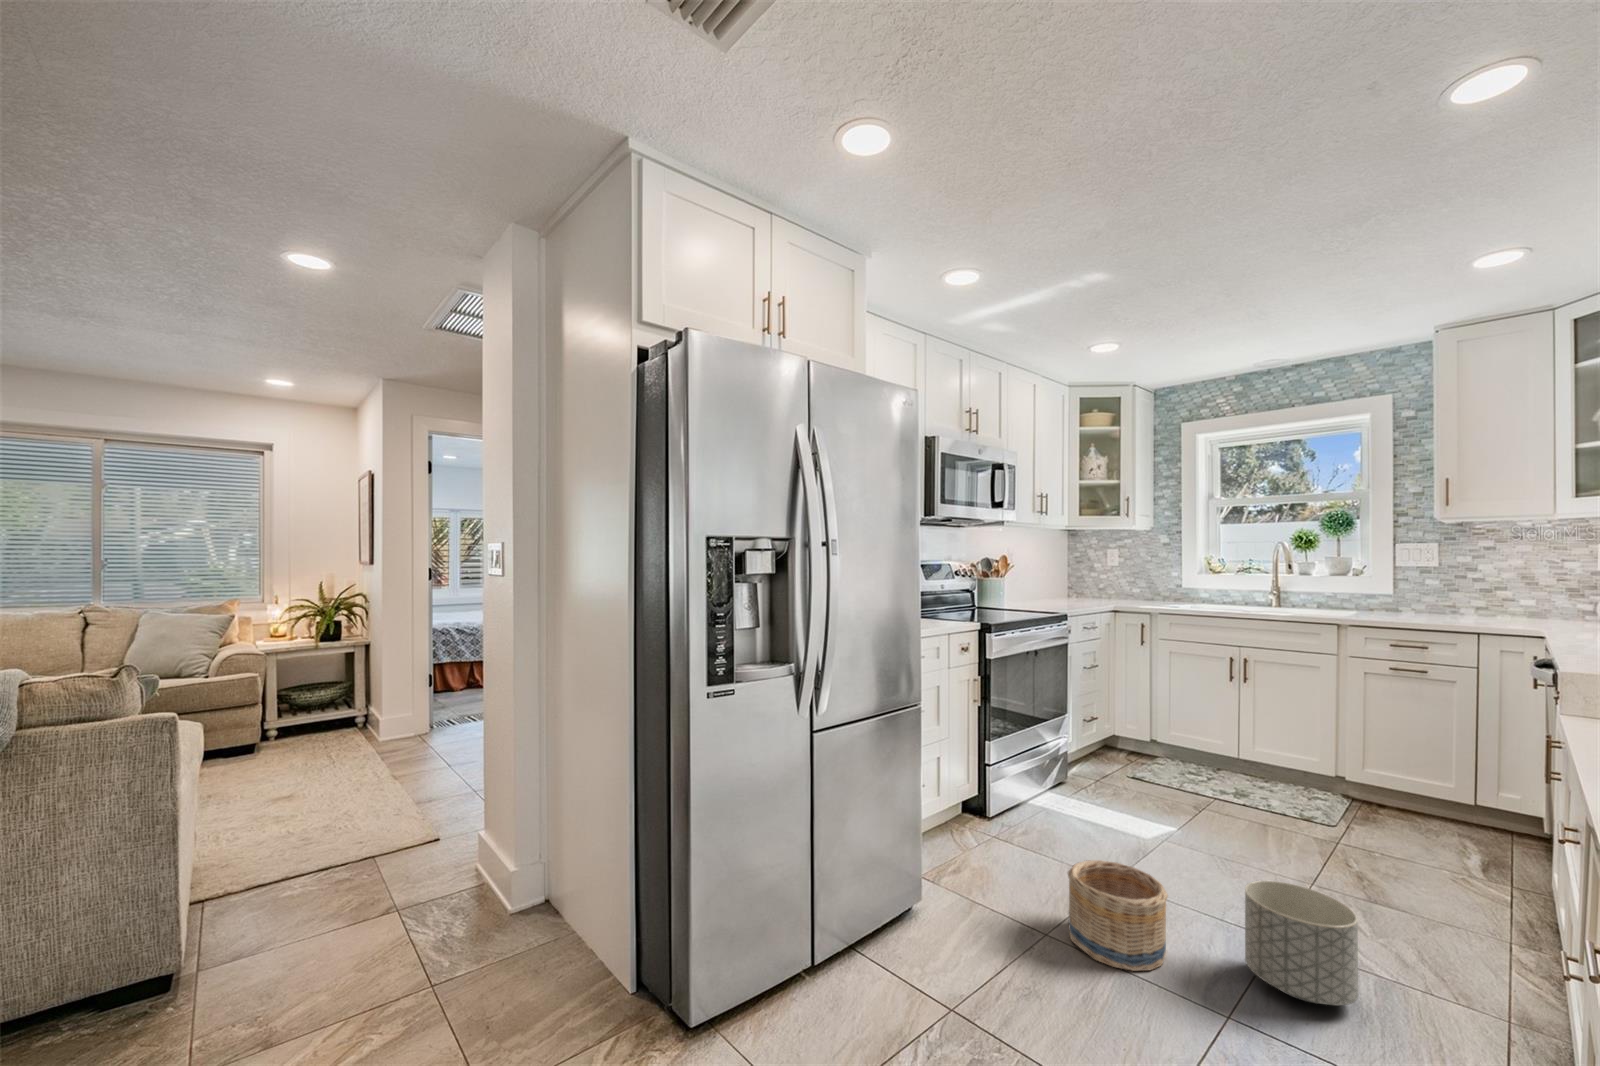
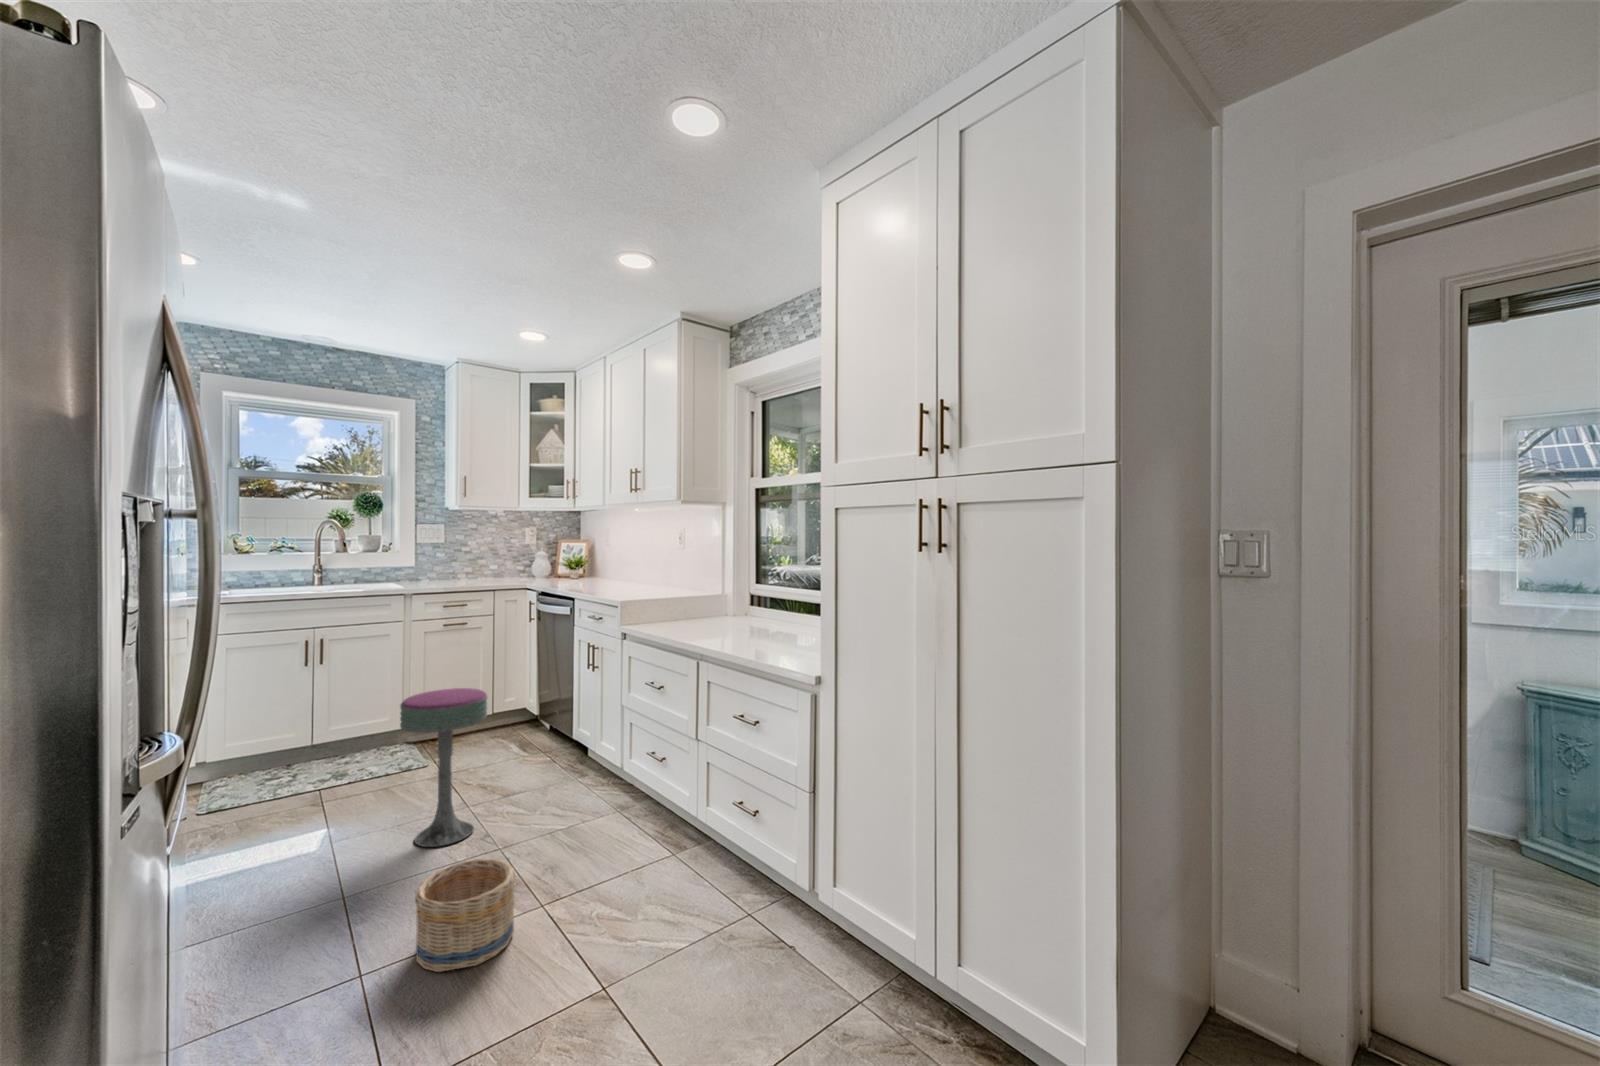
bar stool: none [1191,712,1293,890] -> present [400,688,487,847]
planter: present [1245,881,1358,1006] -> none [542,796,612,880]

